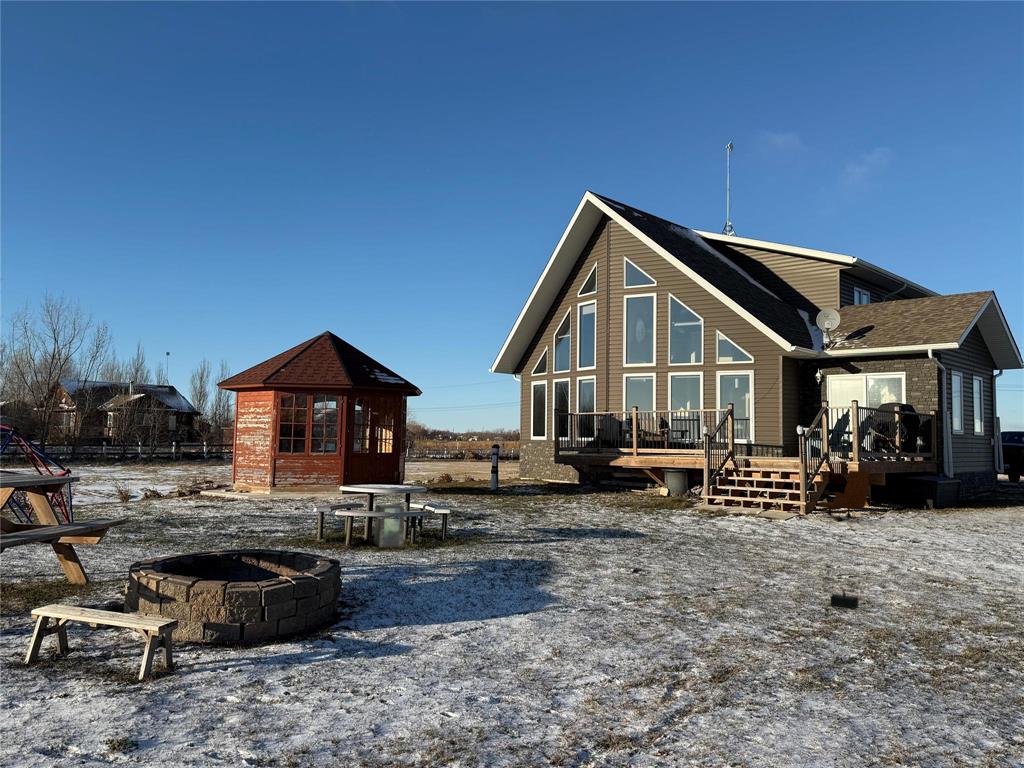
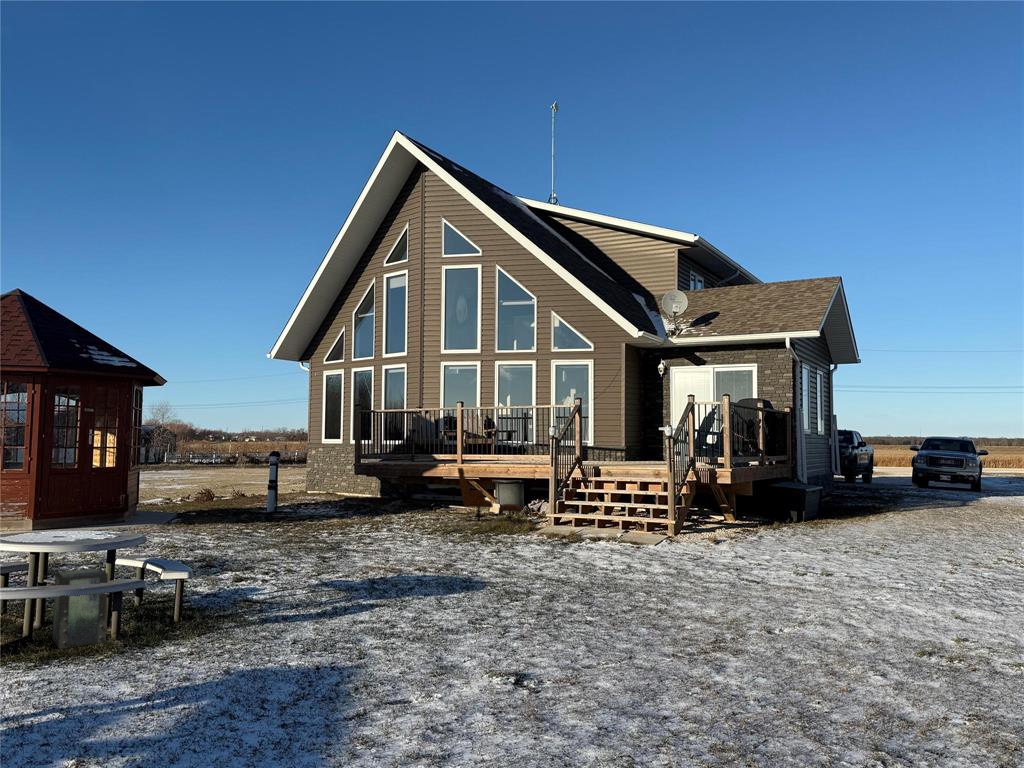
lounge chair: present [818,471,869,522] -> present [458,468,521,520]
decorative plant: present [822,570,864,609] -> none [838,675,913,744]

